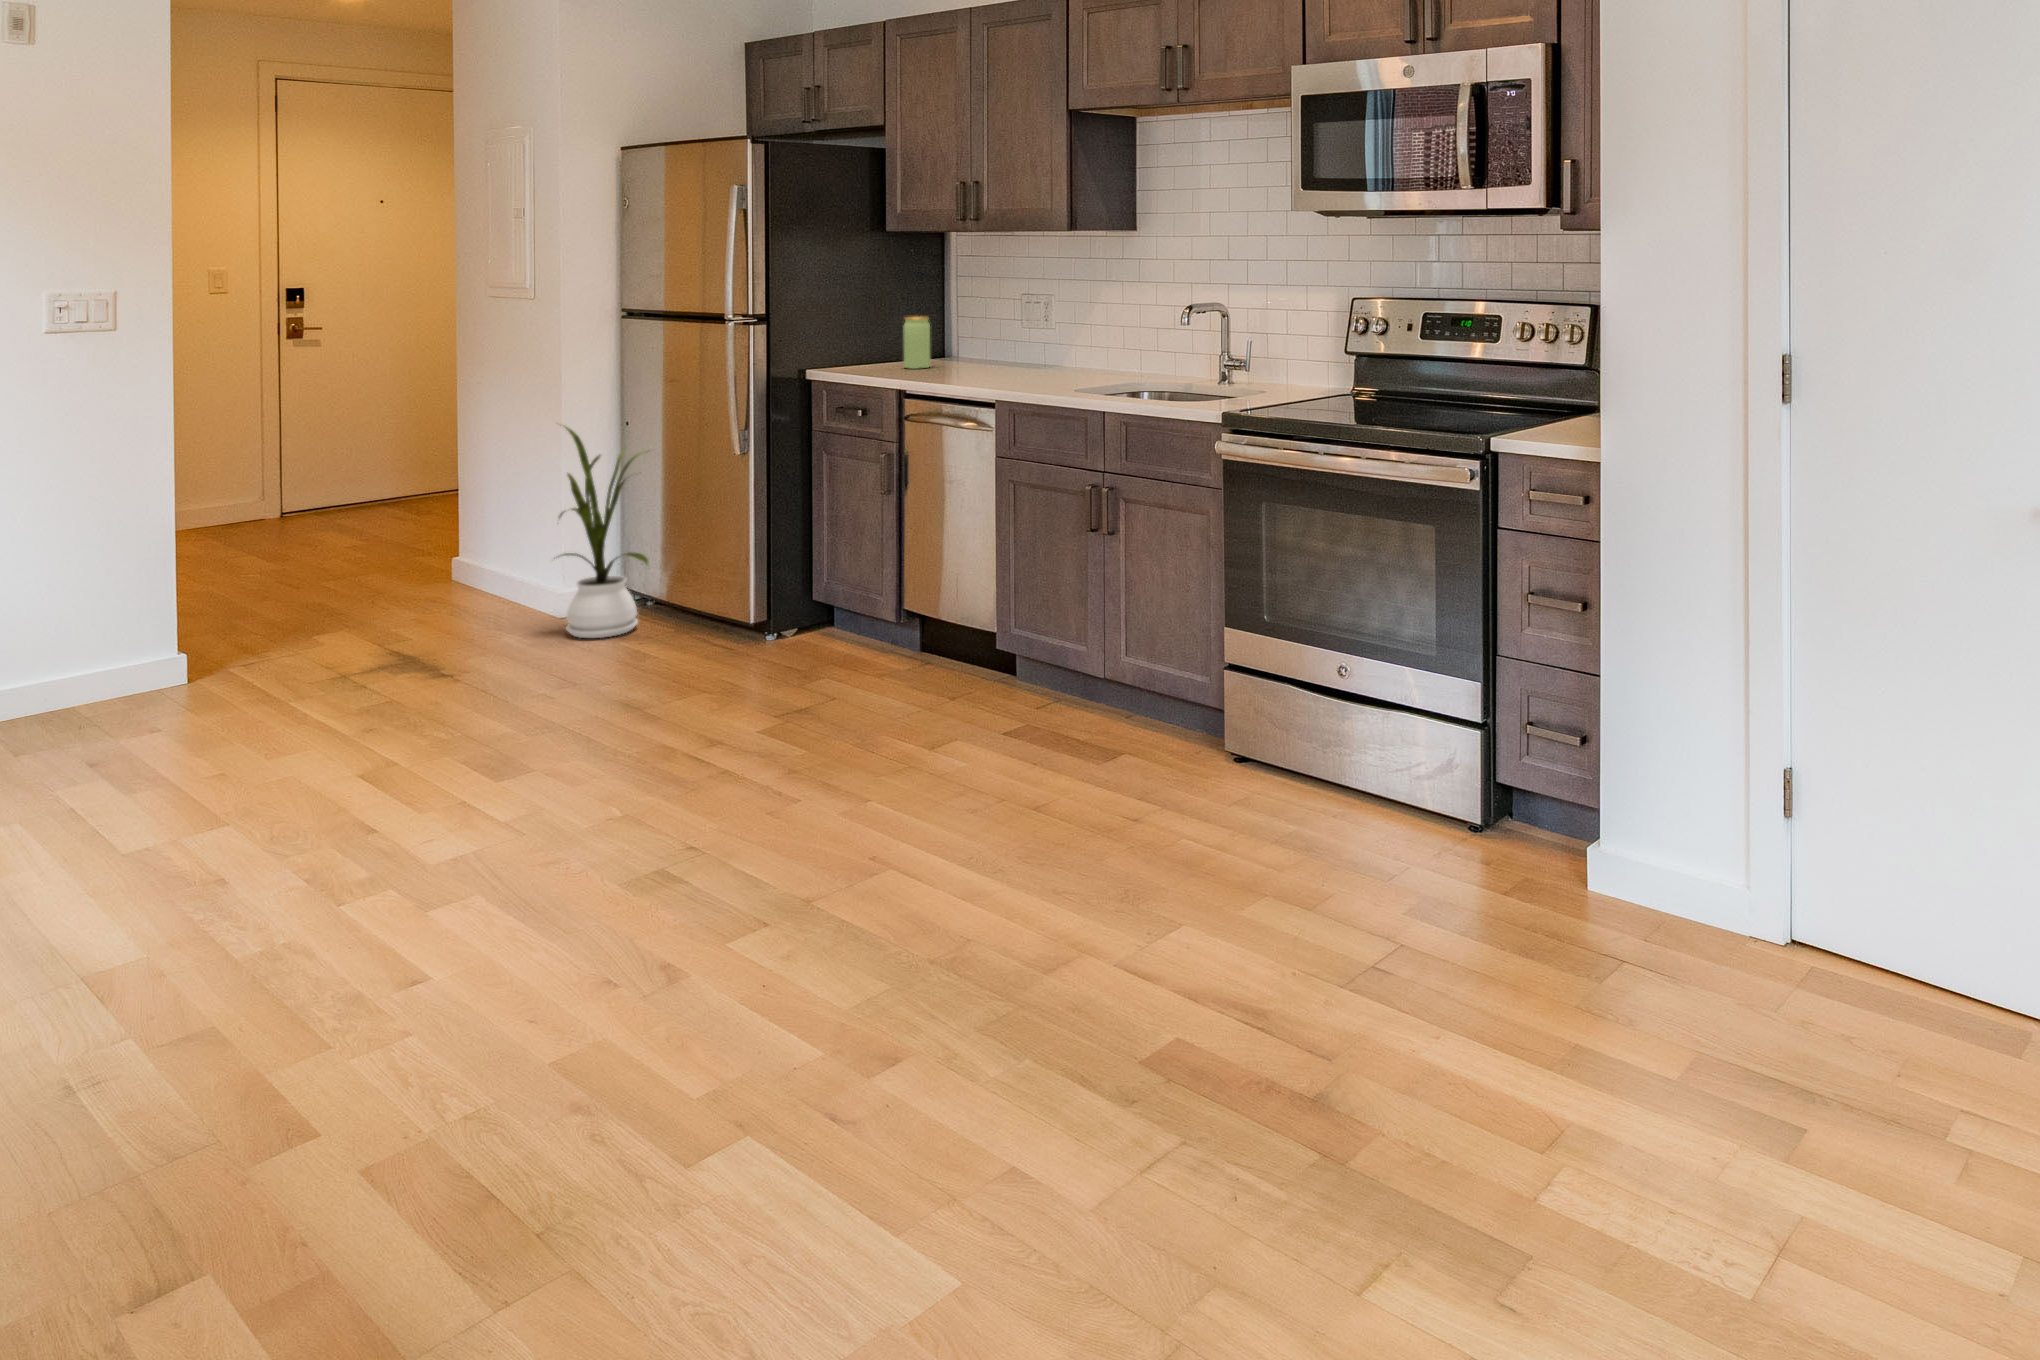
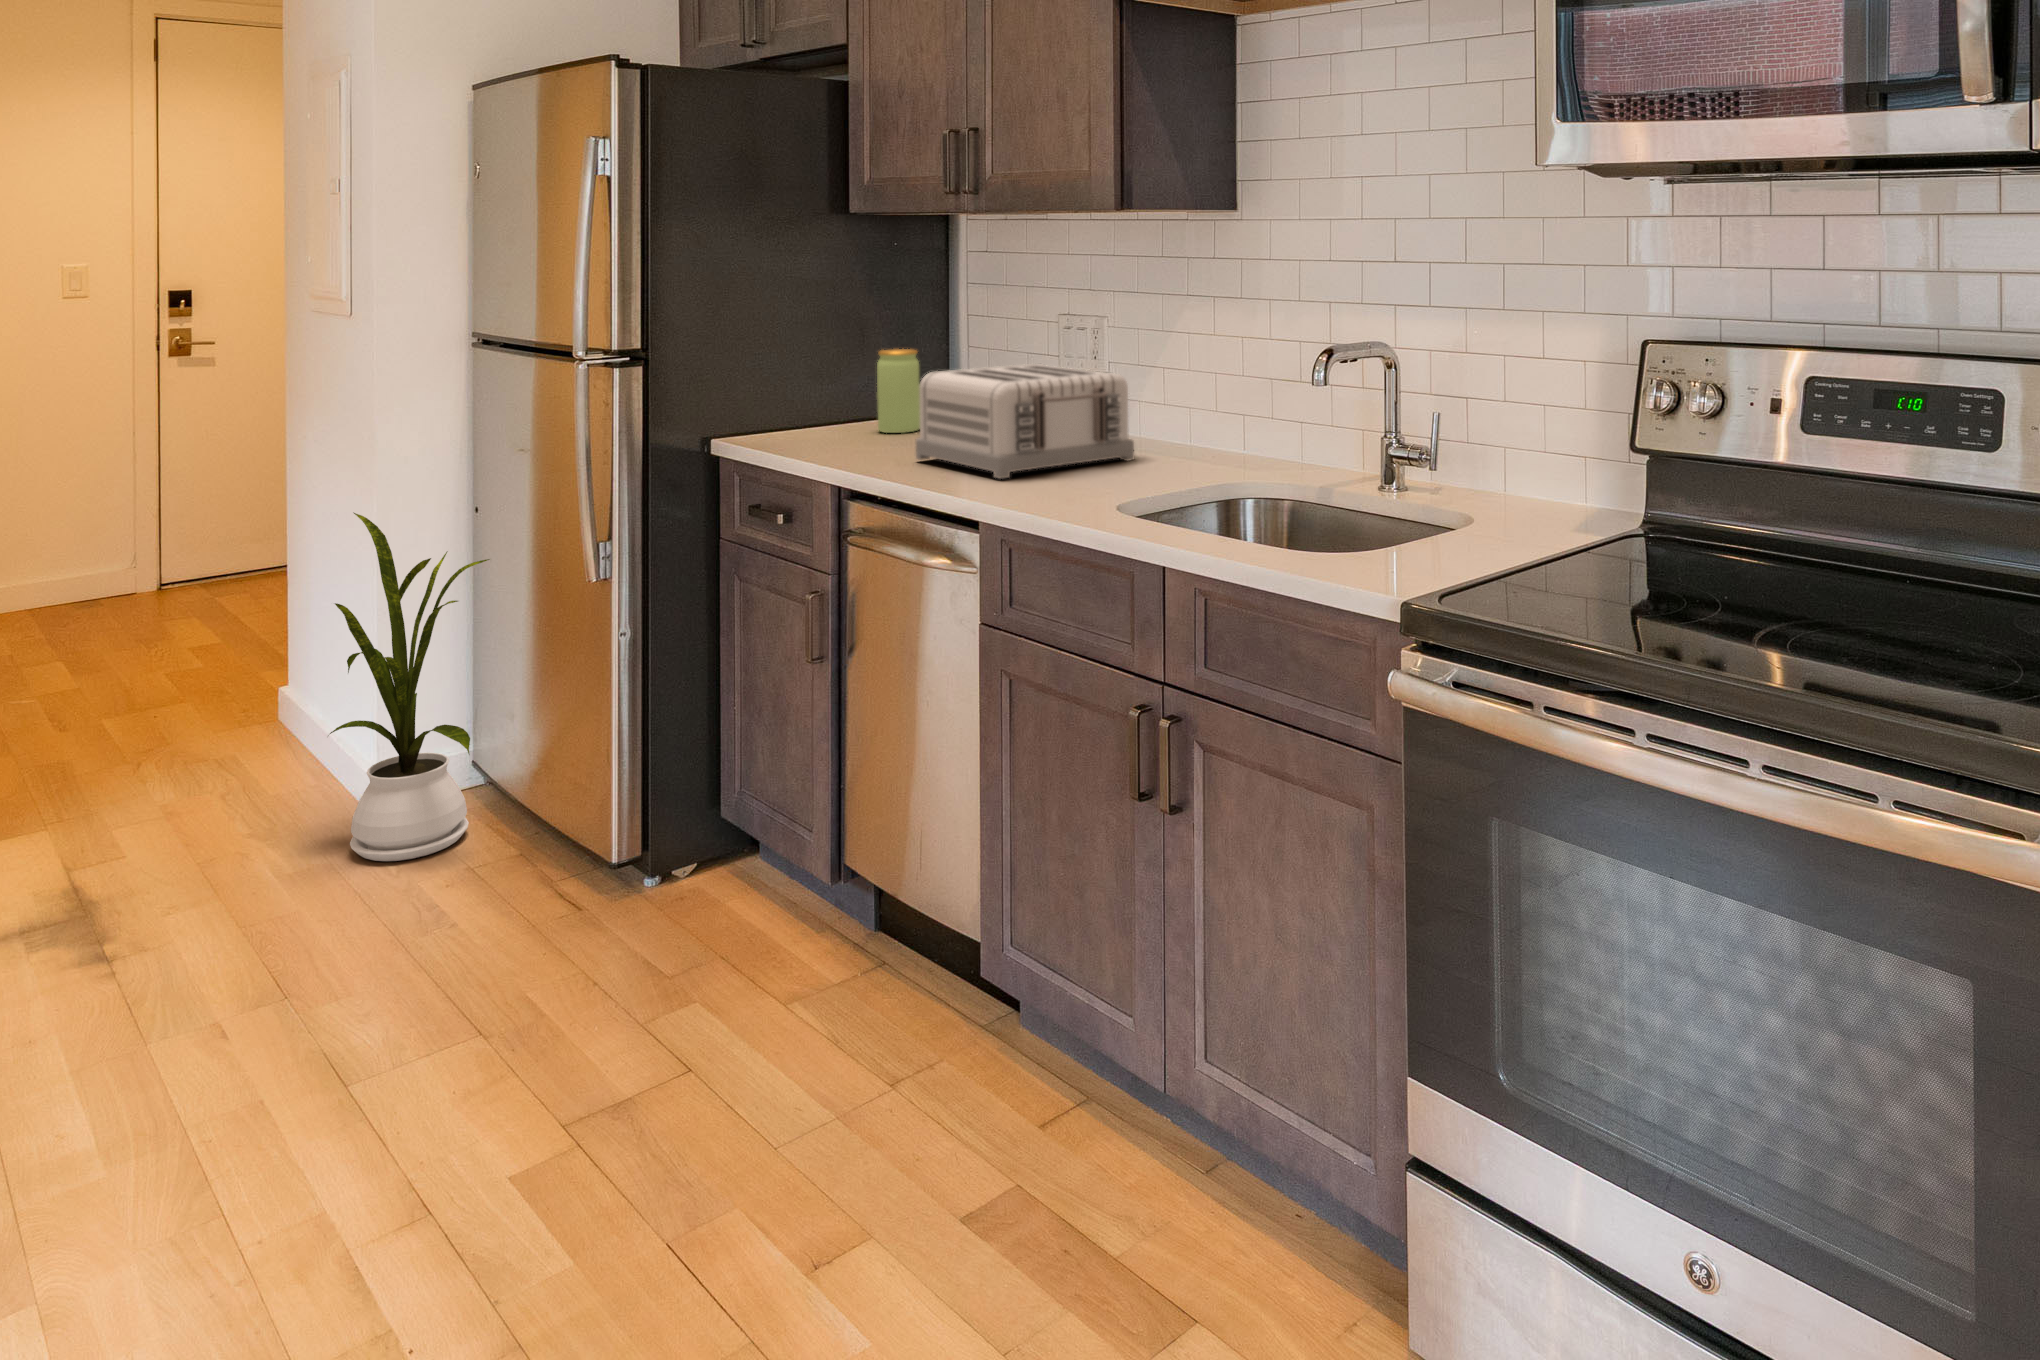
toaster: none [942,322,1075,384] -> present [916,364,1134,478]

